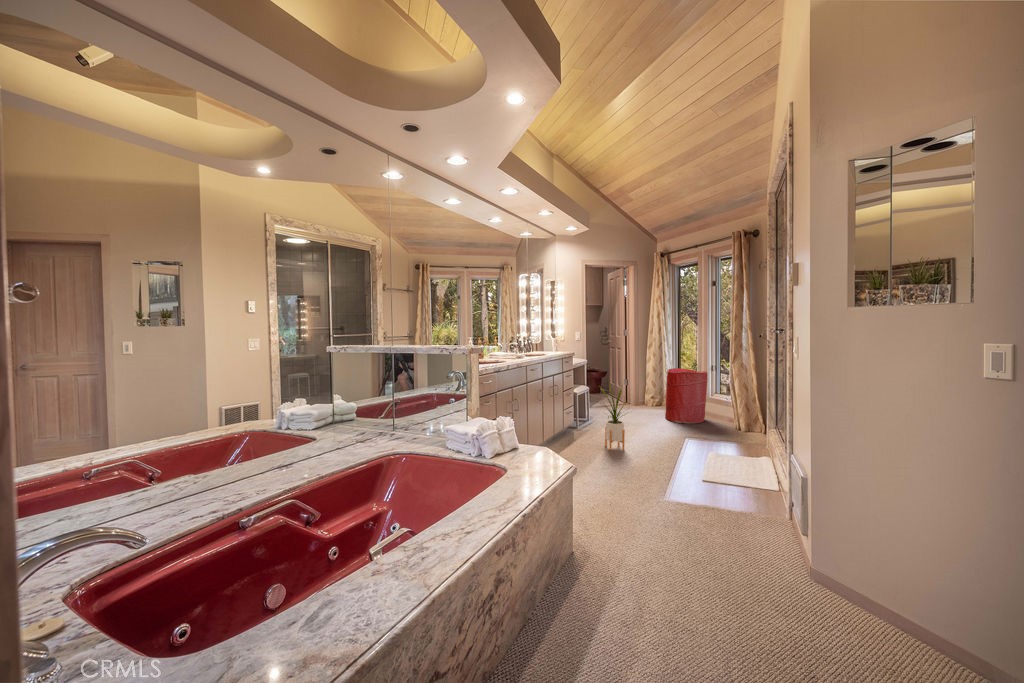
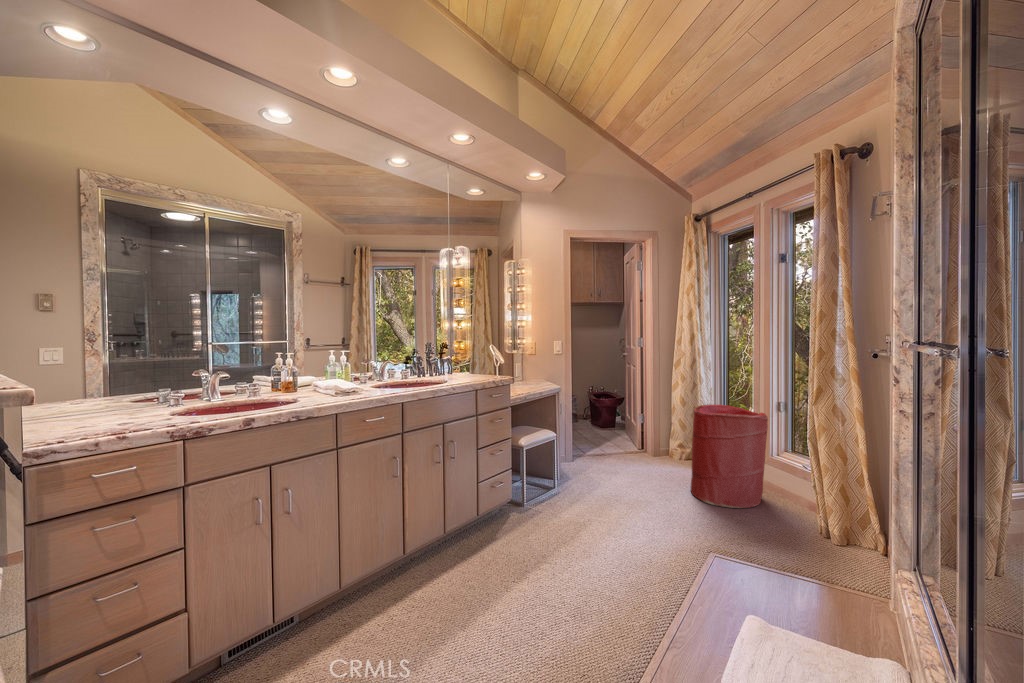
house plant: present [601,384,627,450] -> none [510,434,589,579]

